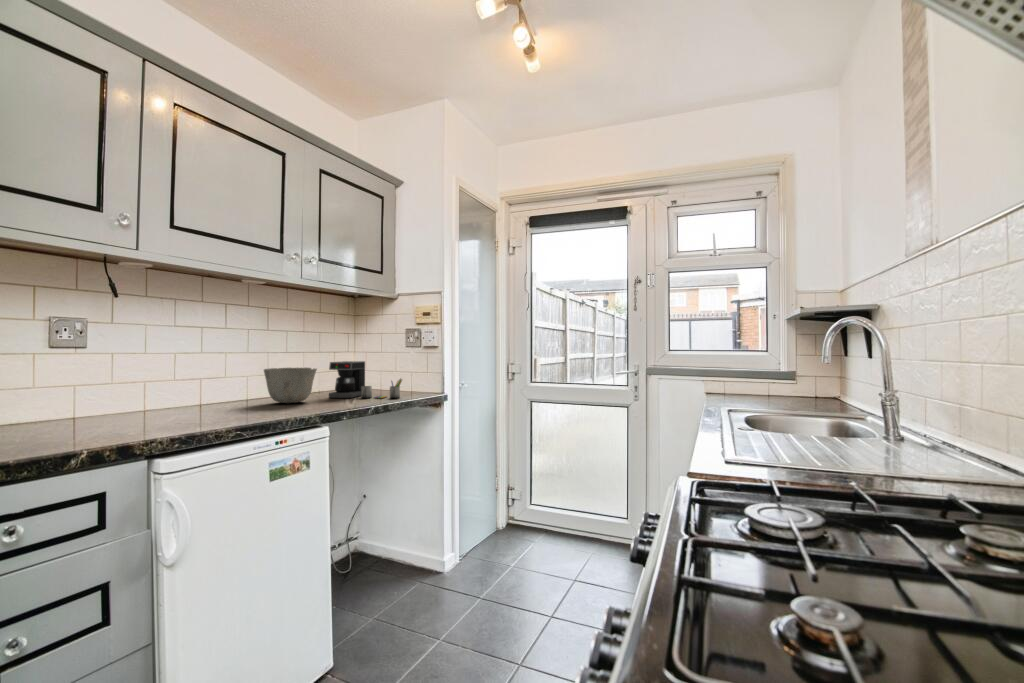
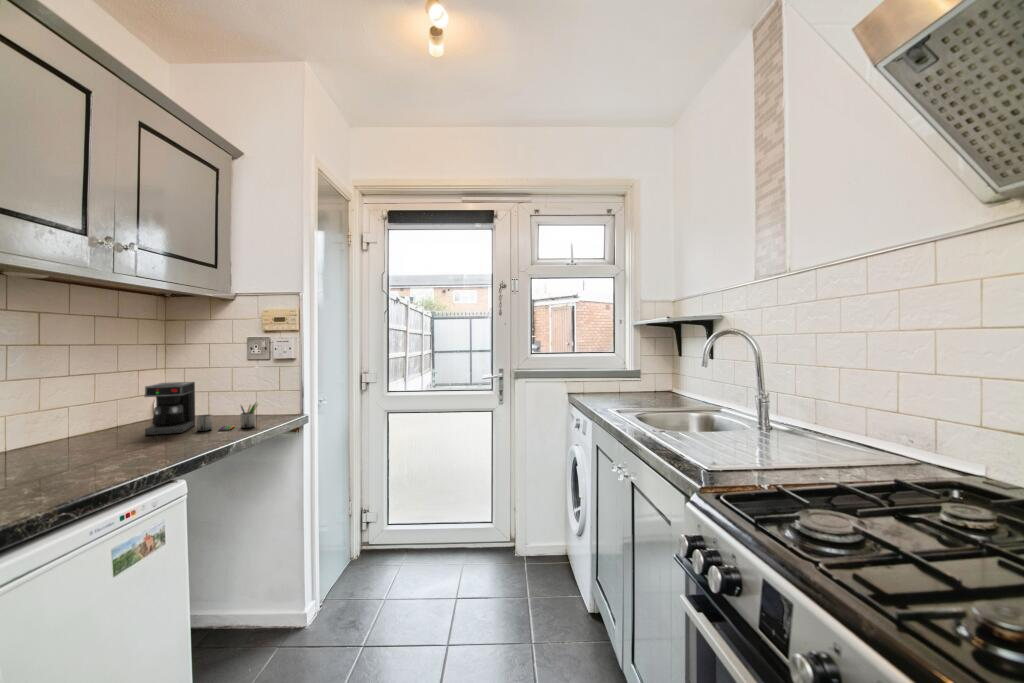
ceramic bowl: present [264,368,317,403] -> none [42,397,135,452]

